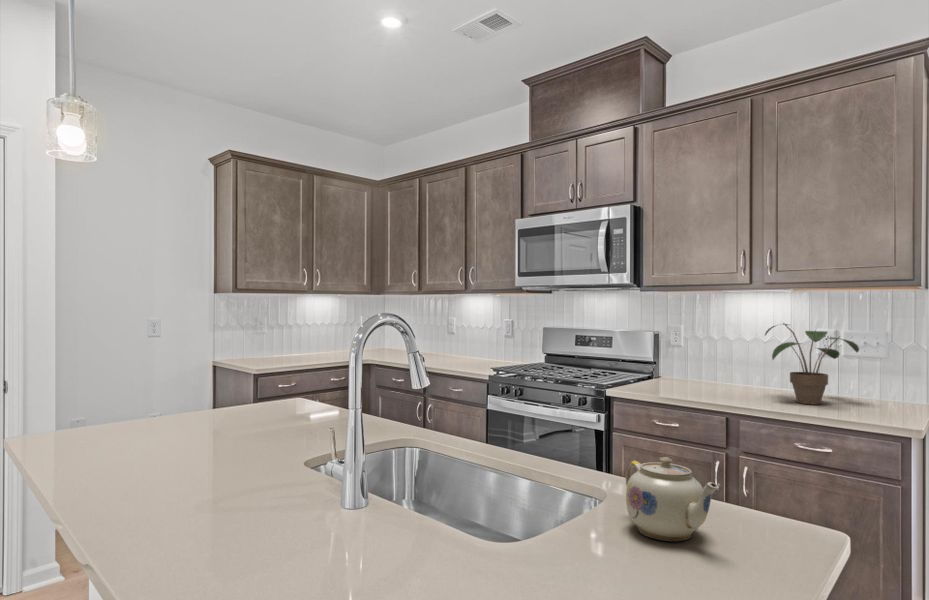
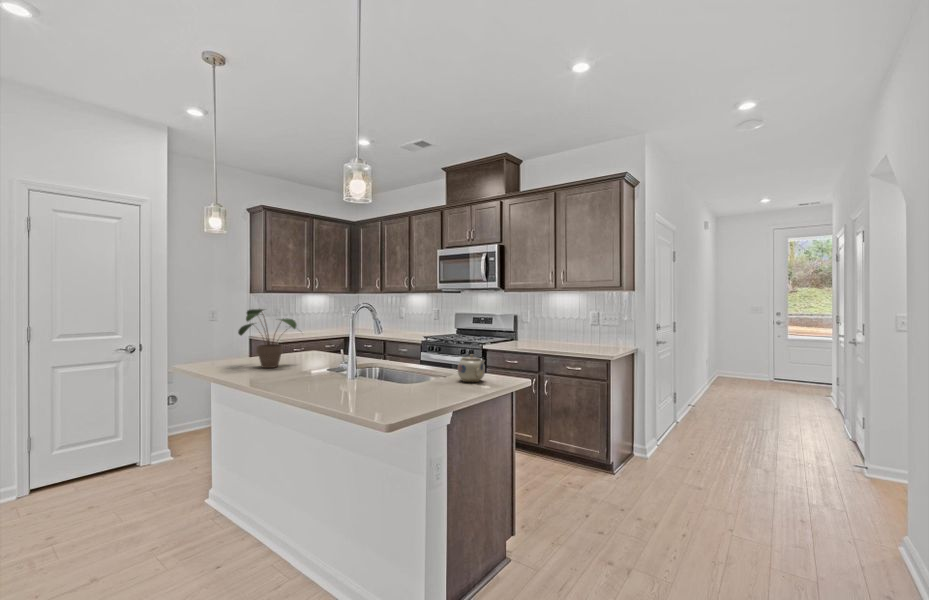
potted plant: present [765,323,859,405] -> present [238,309,297,368]

